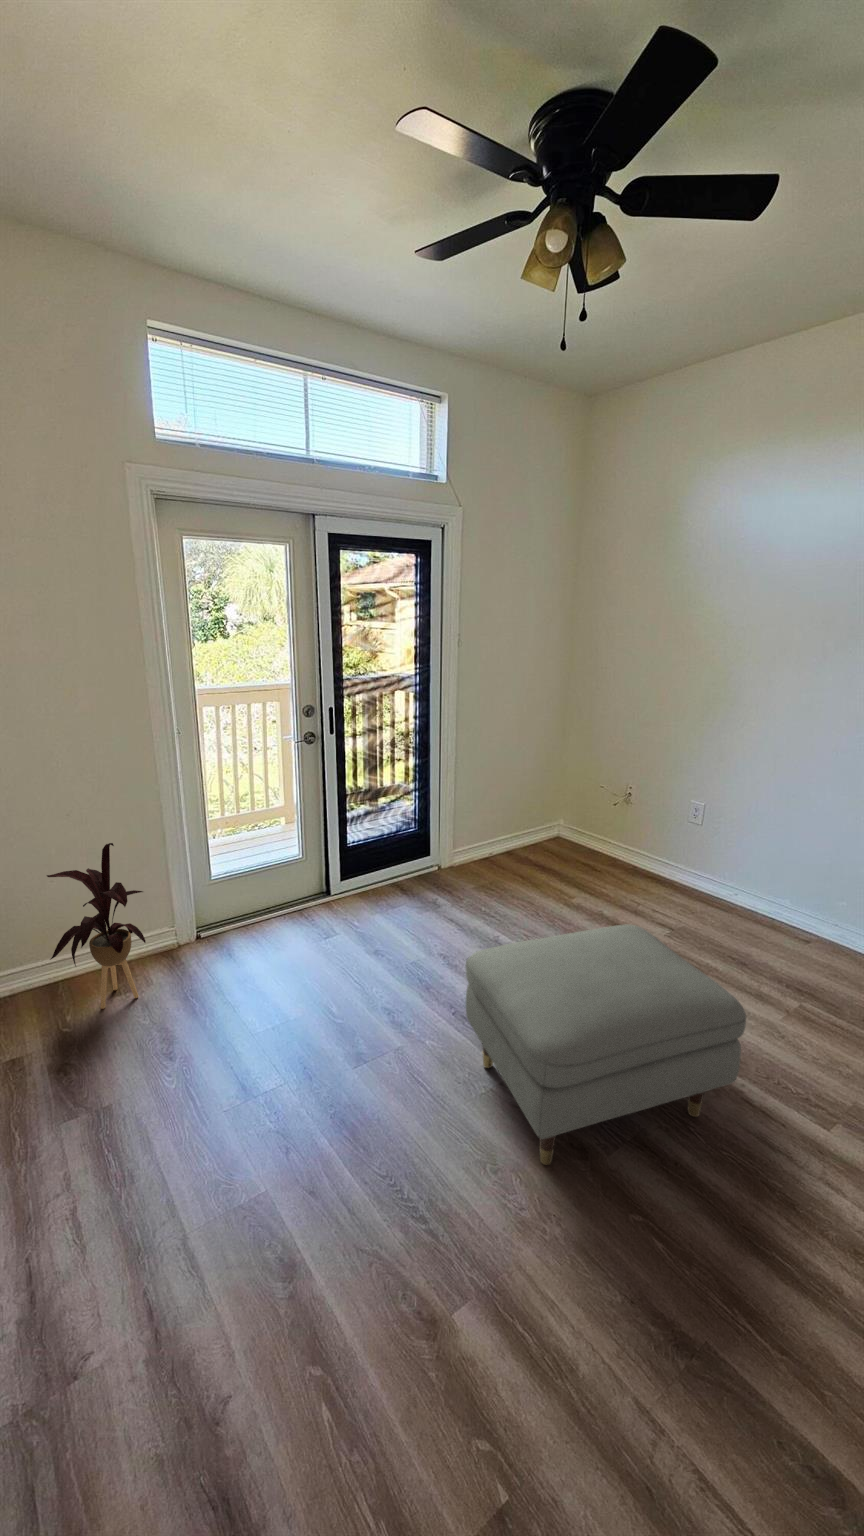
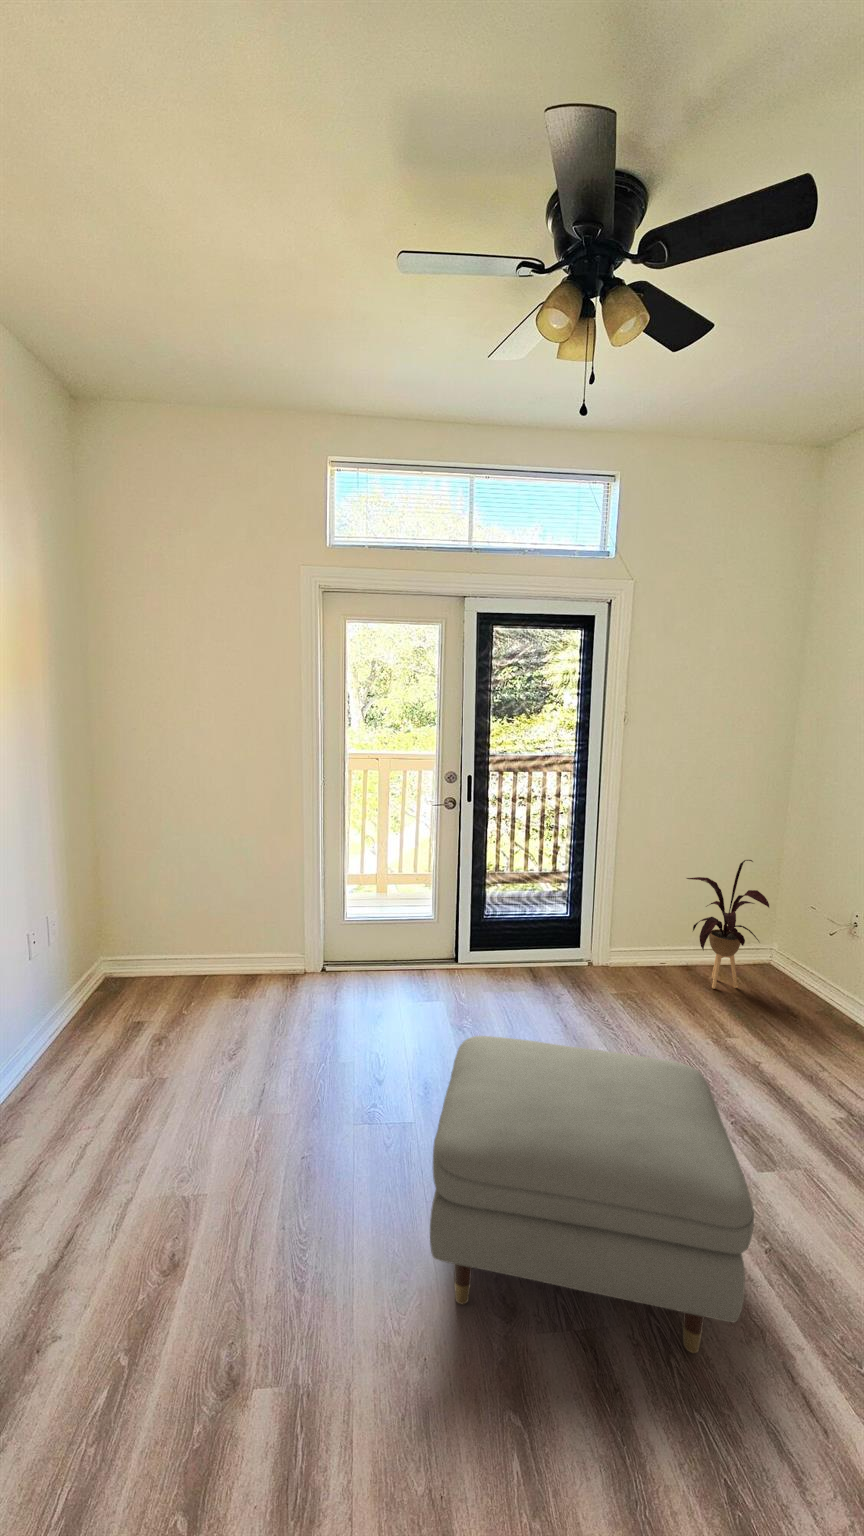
house plant: present [47,843,146,1009] -> present [687,860,769,989]

